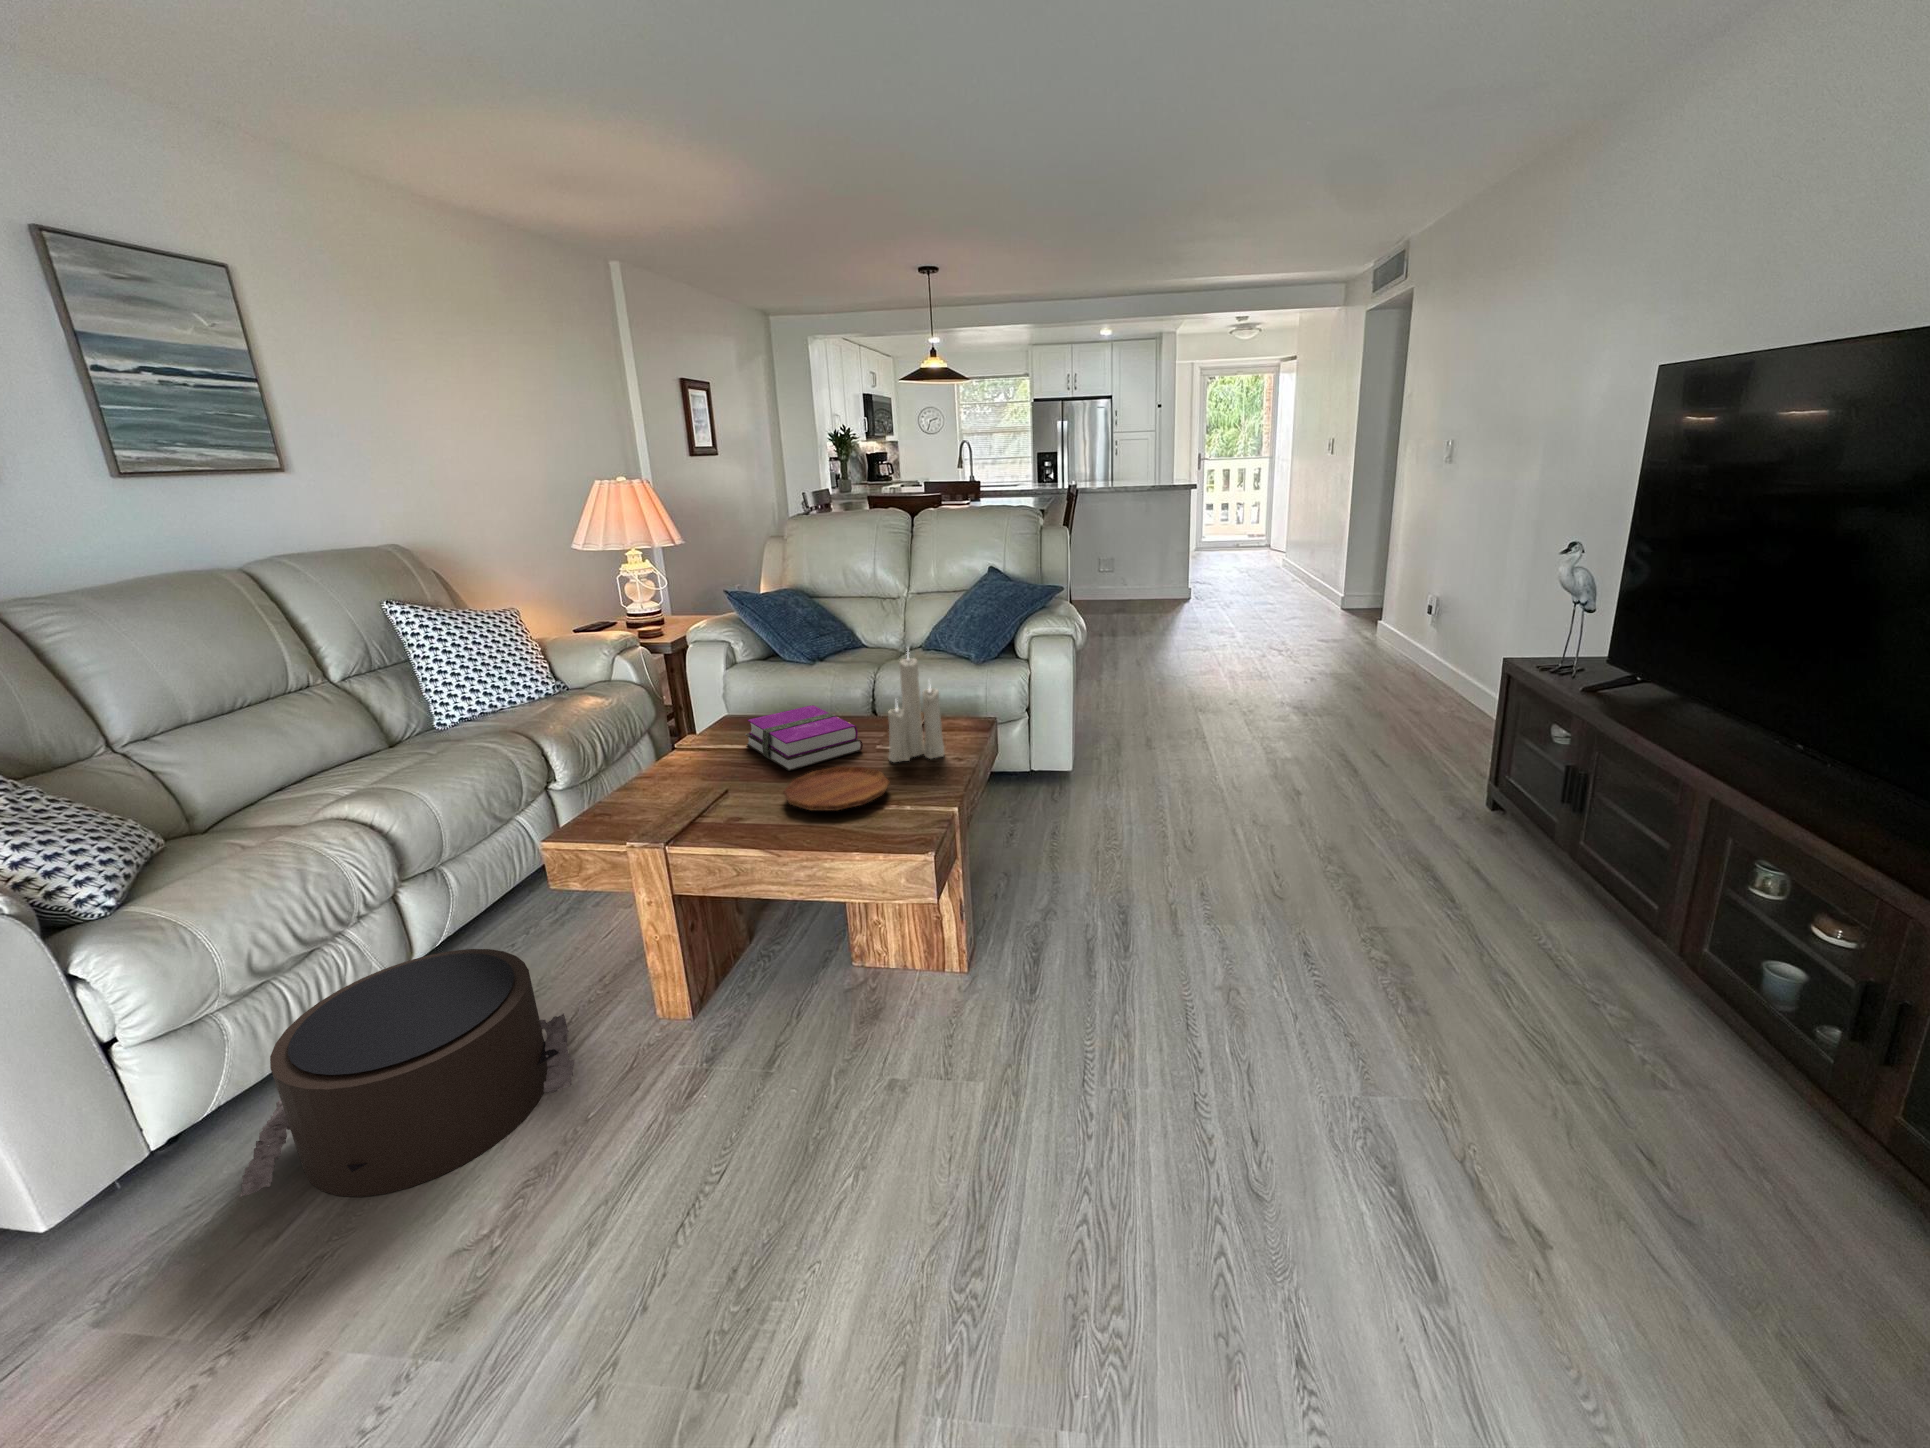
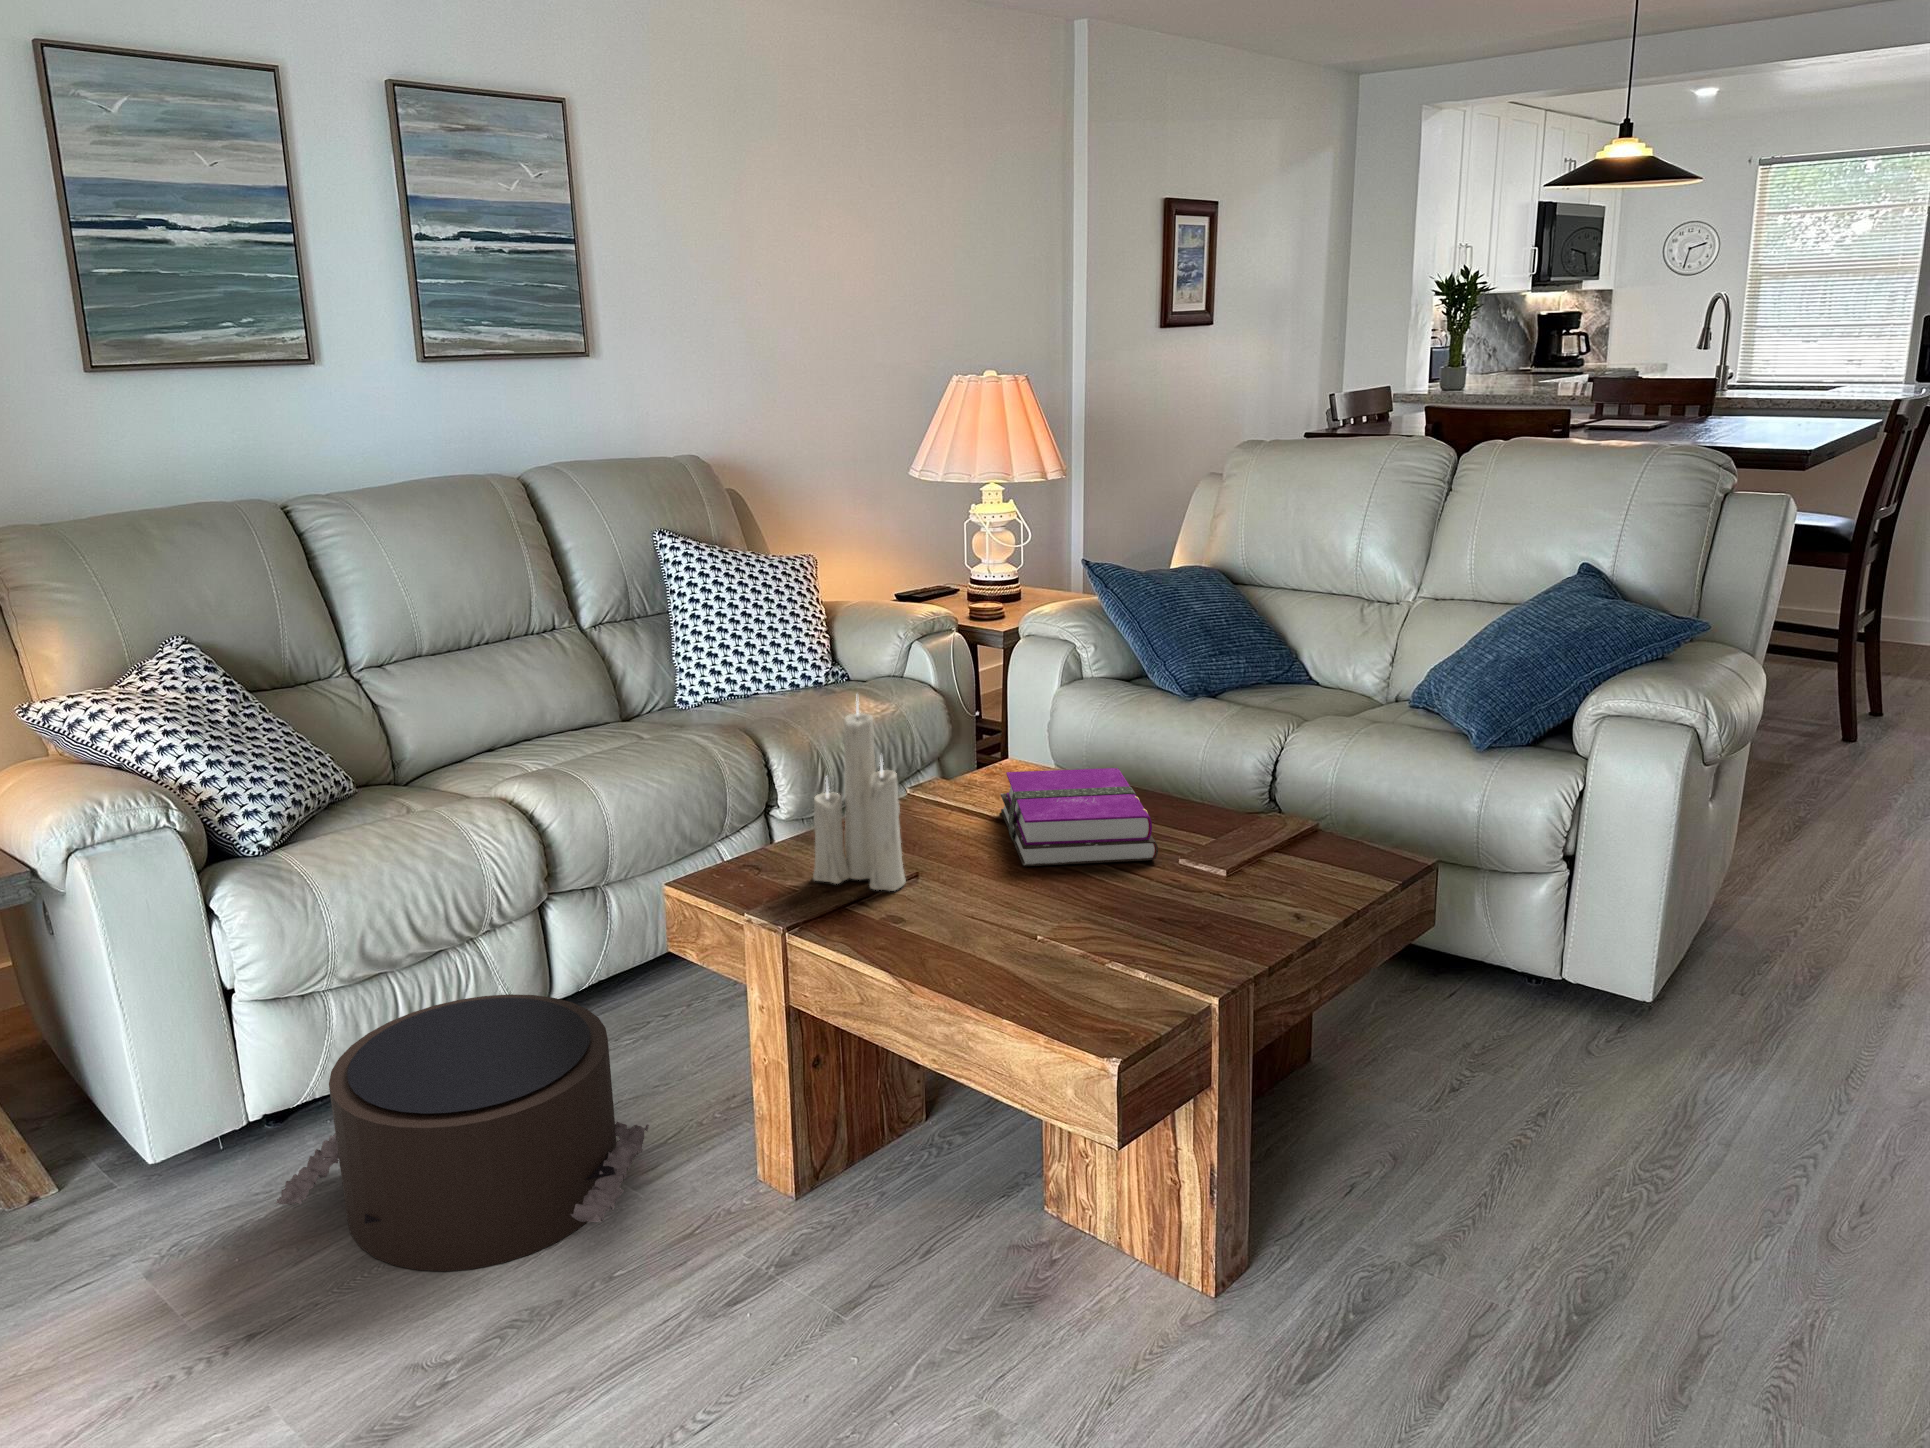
candle: present [888,655,944,762] -> present [813,700,906,891]
tray: present [784,767,889,810] -> none [971,876,1143,950]

